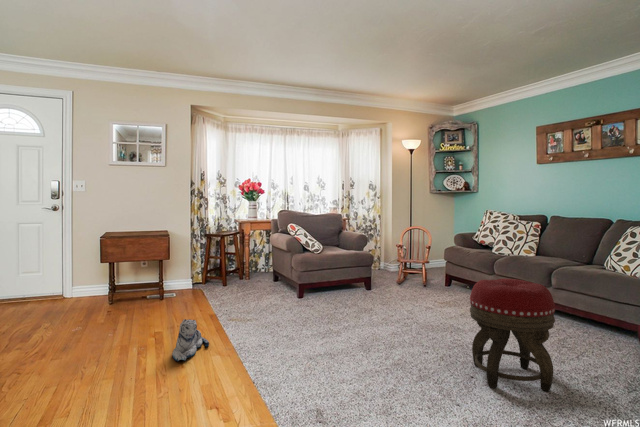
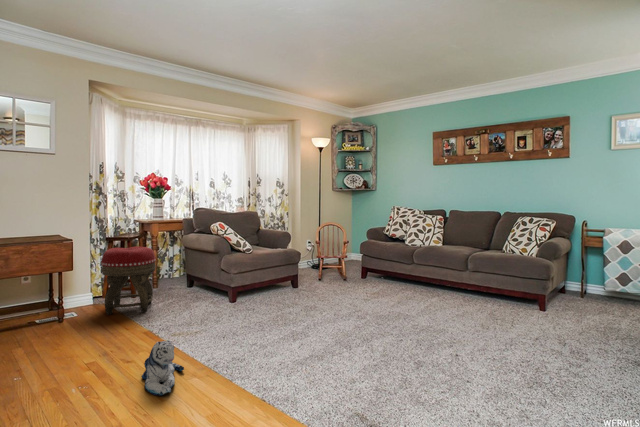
footstool: present [470,279,555,391] -> present [101,247,156,315]

